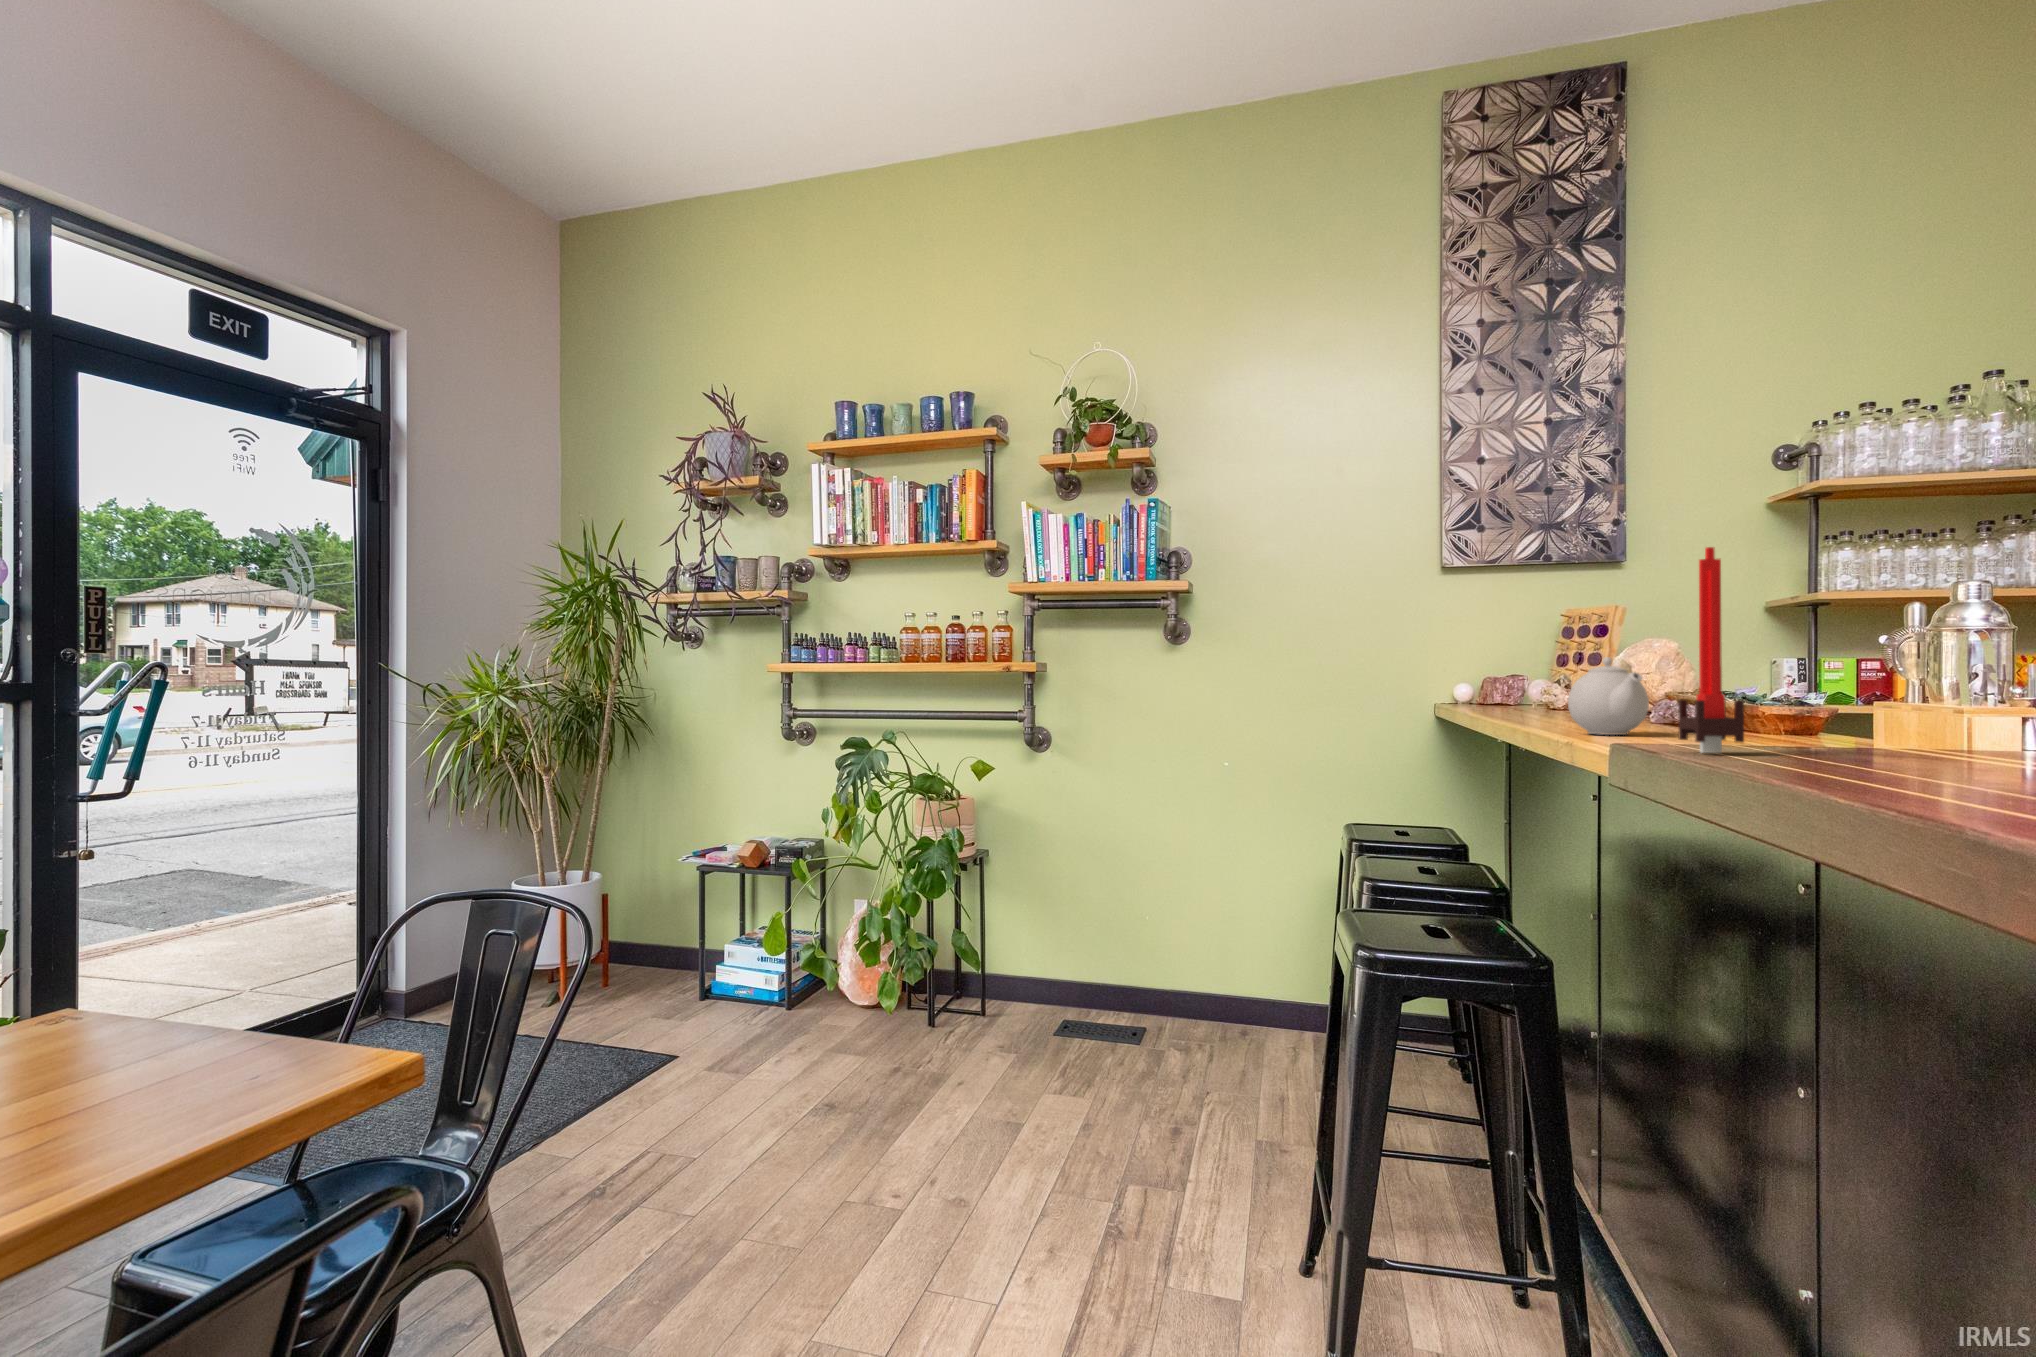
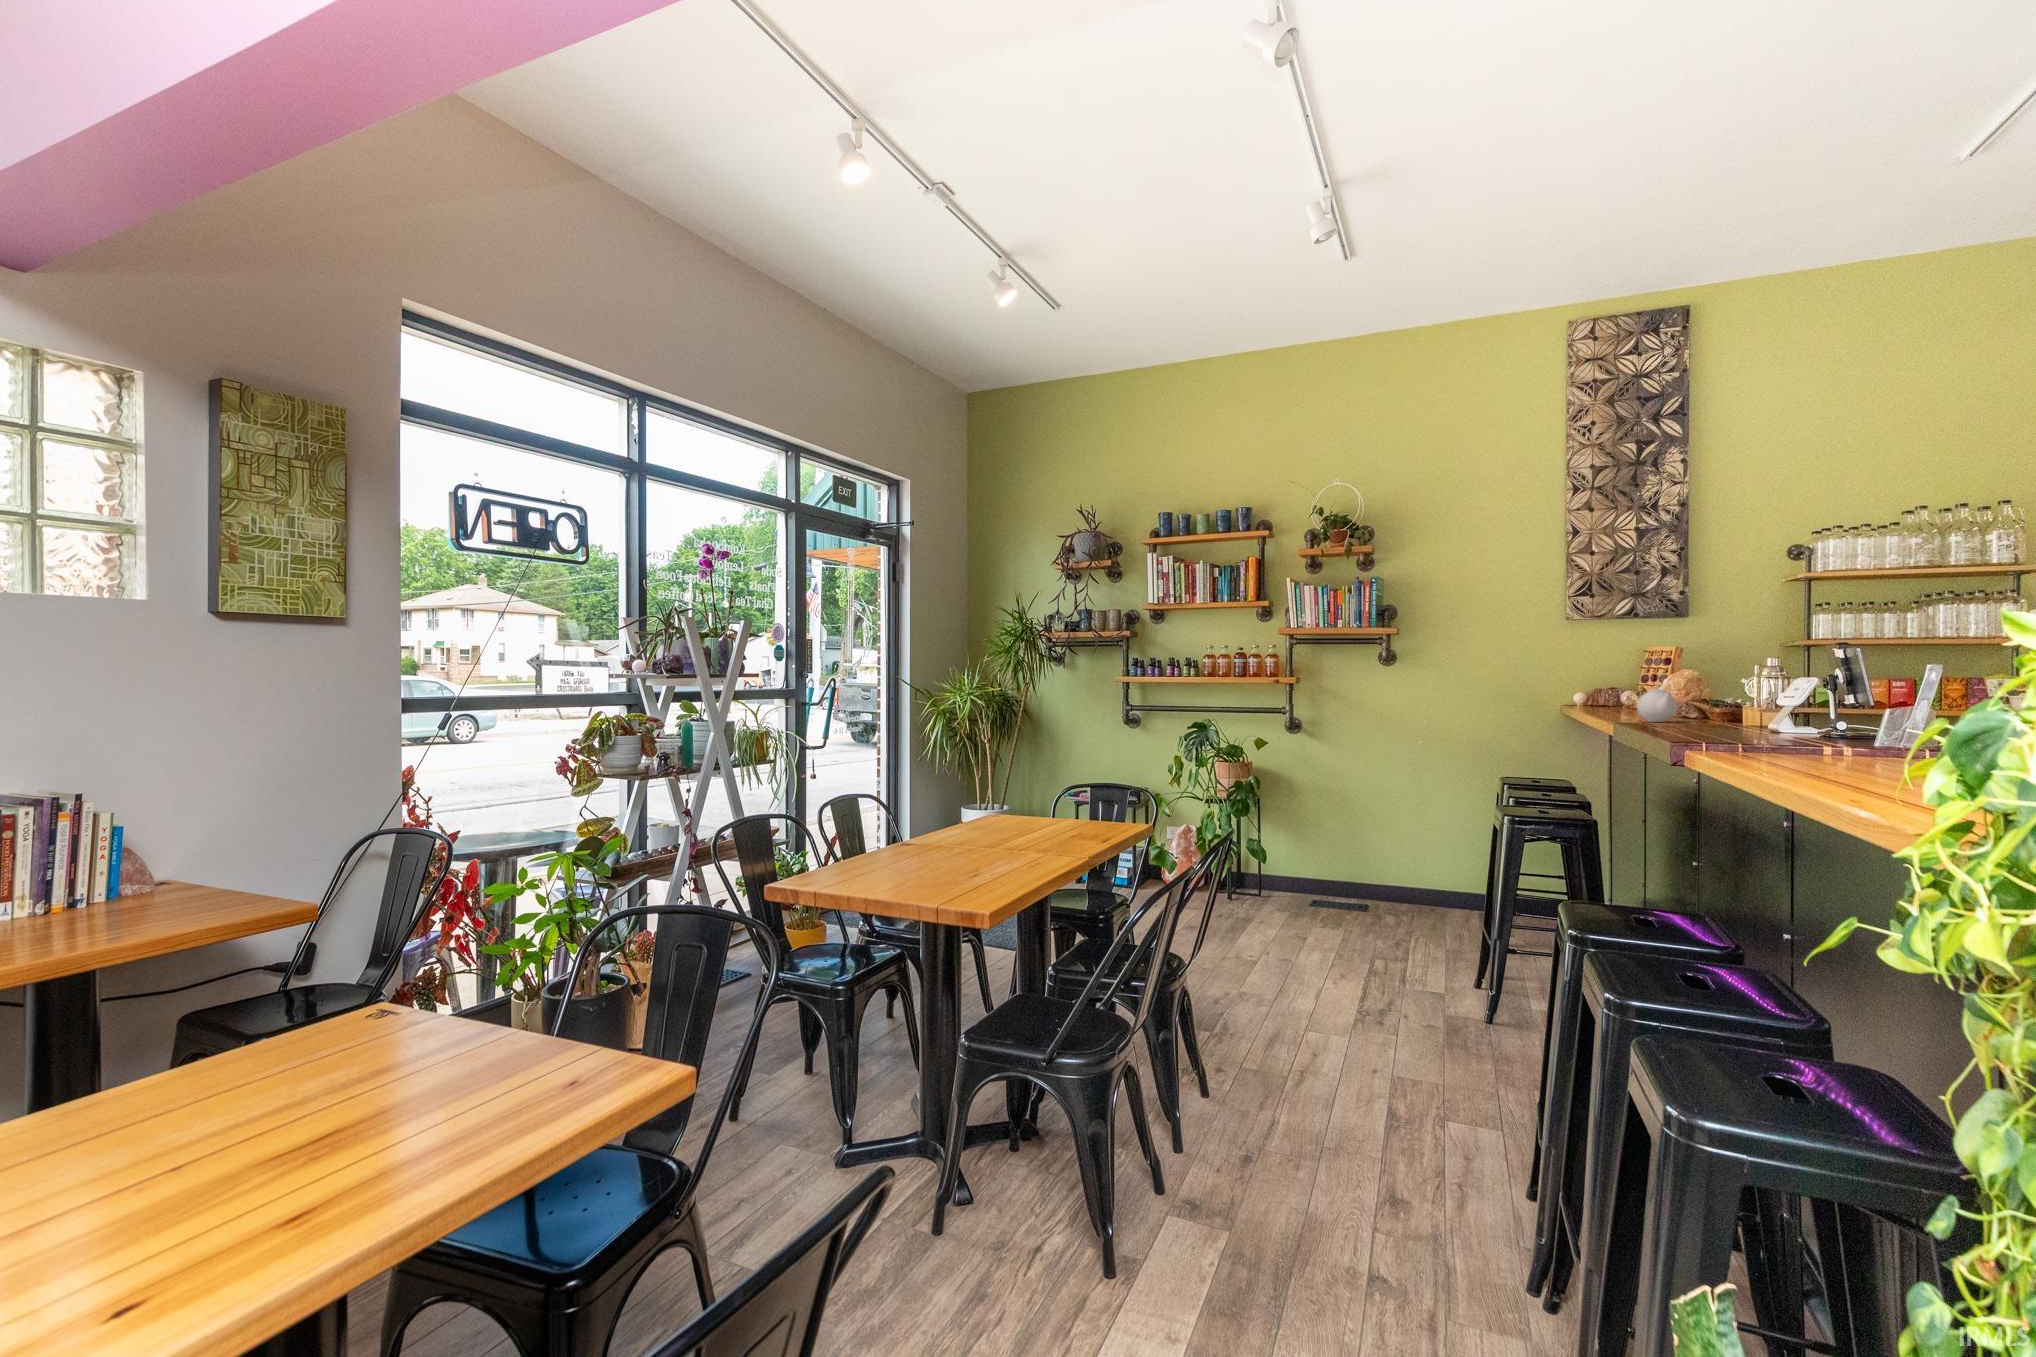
candle: present [1678,547,1744,753] -> none [1682,642,1709,729]

